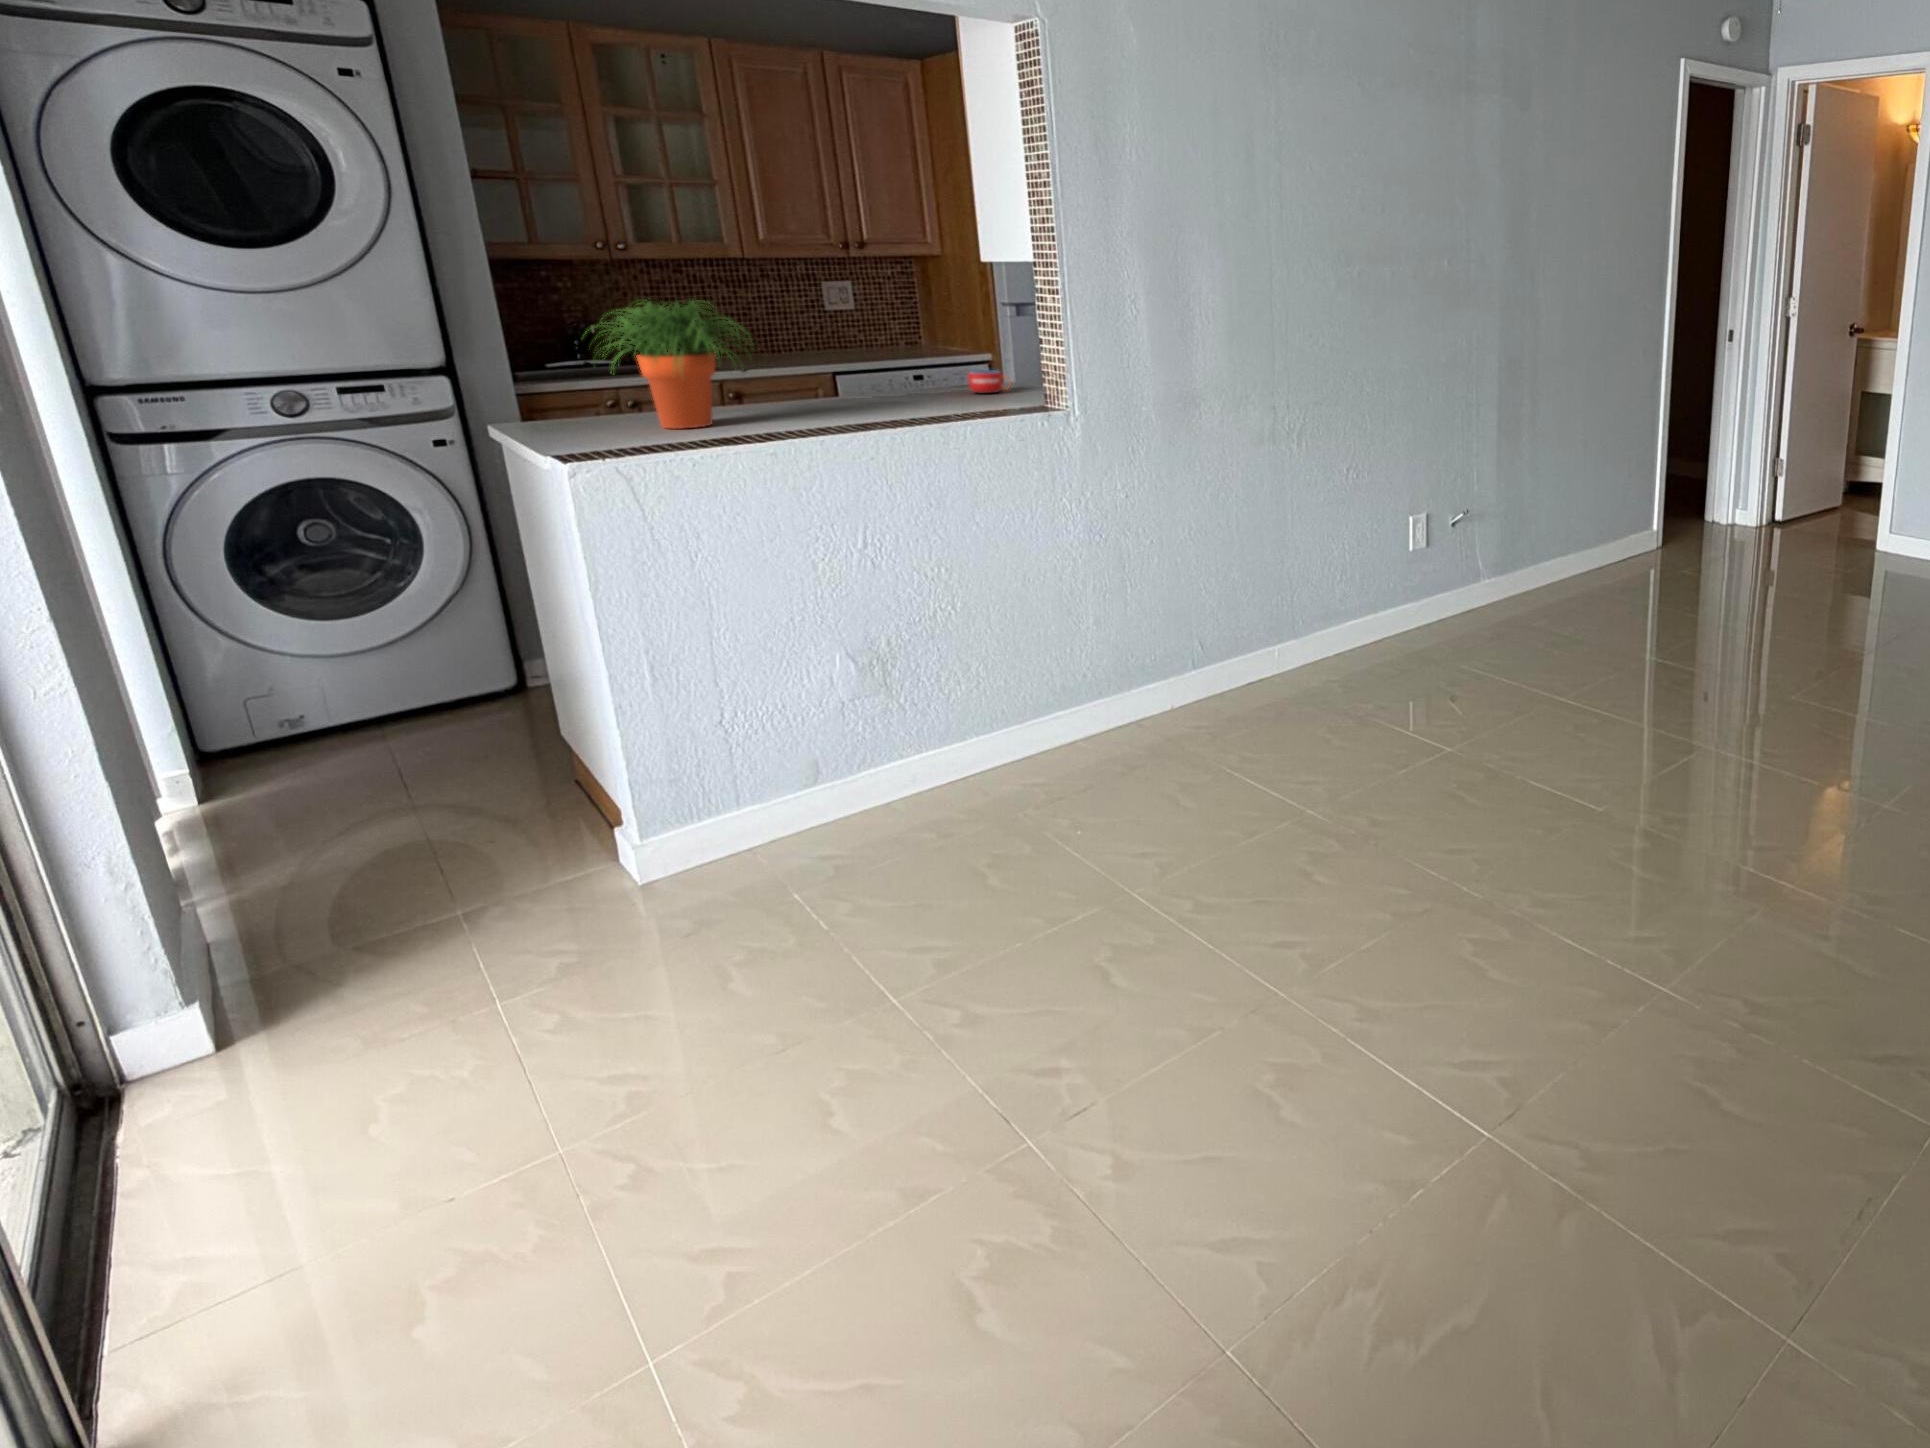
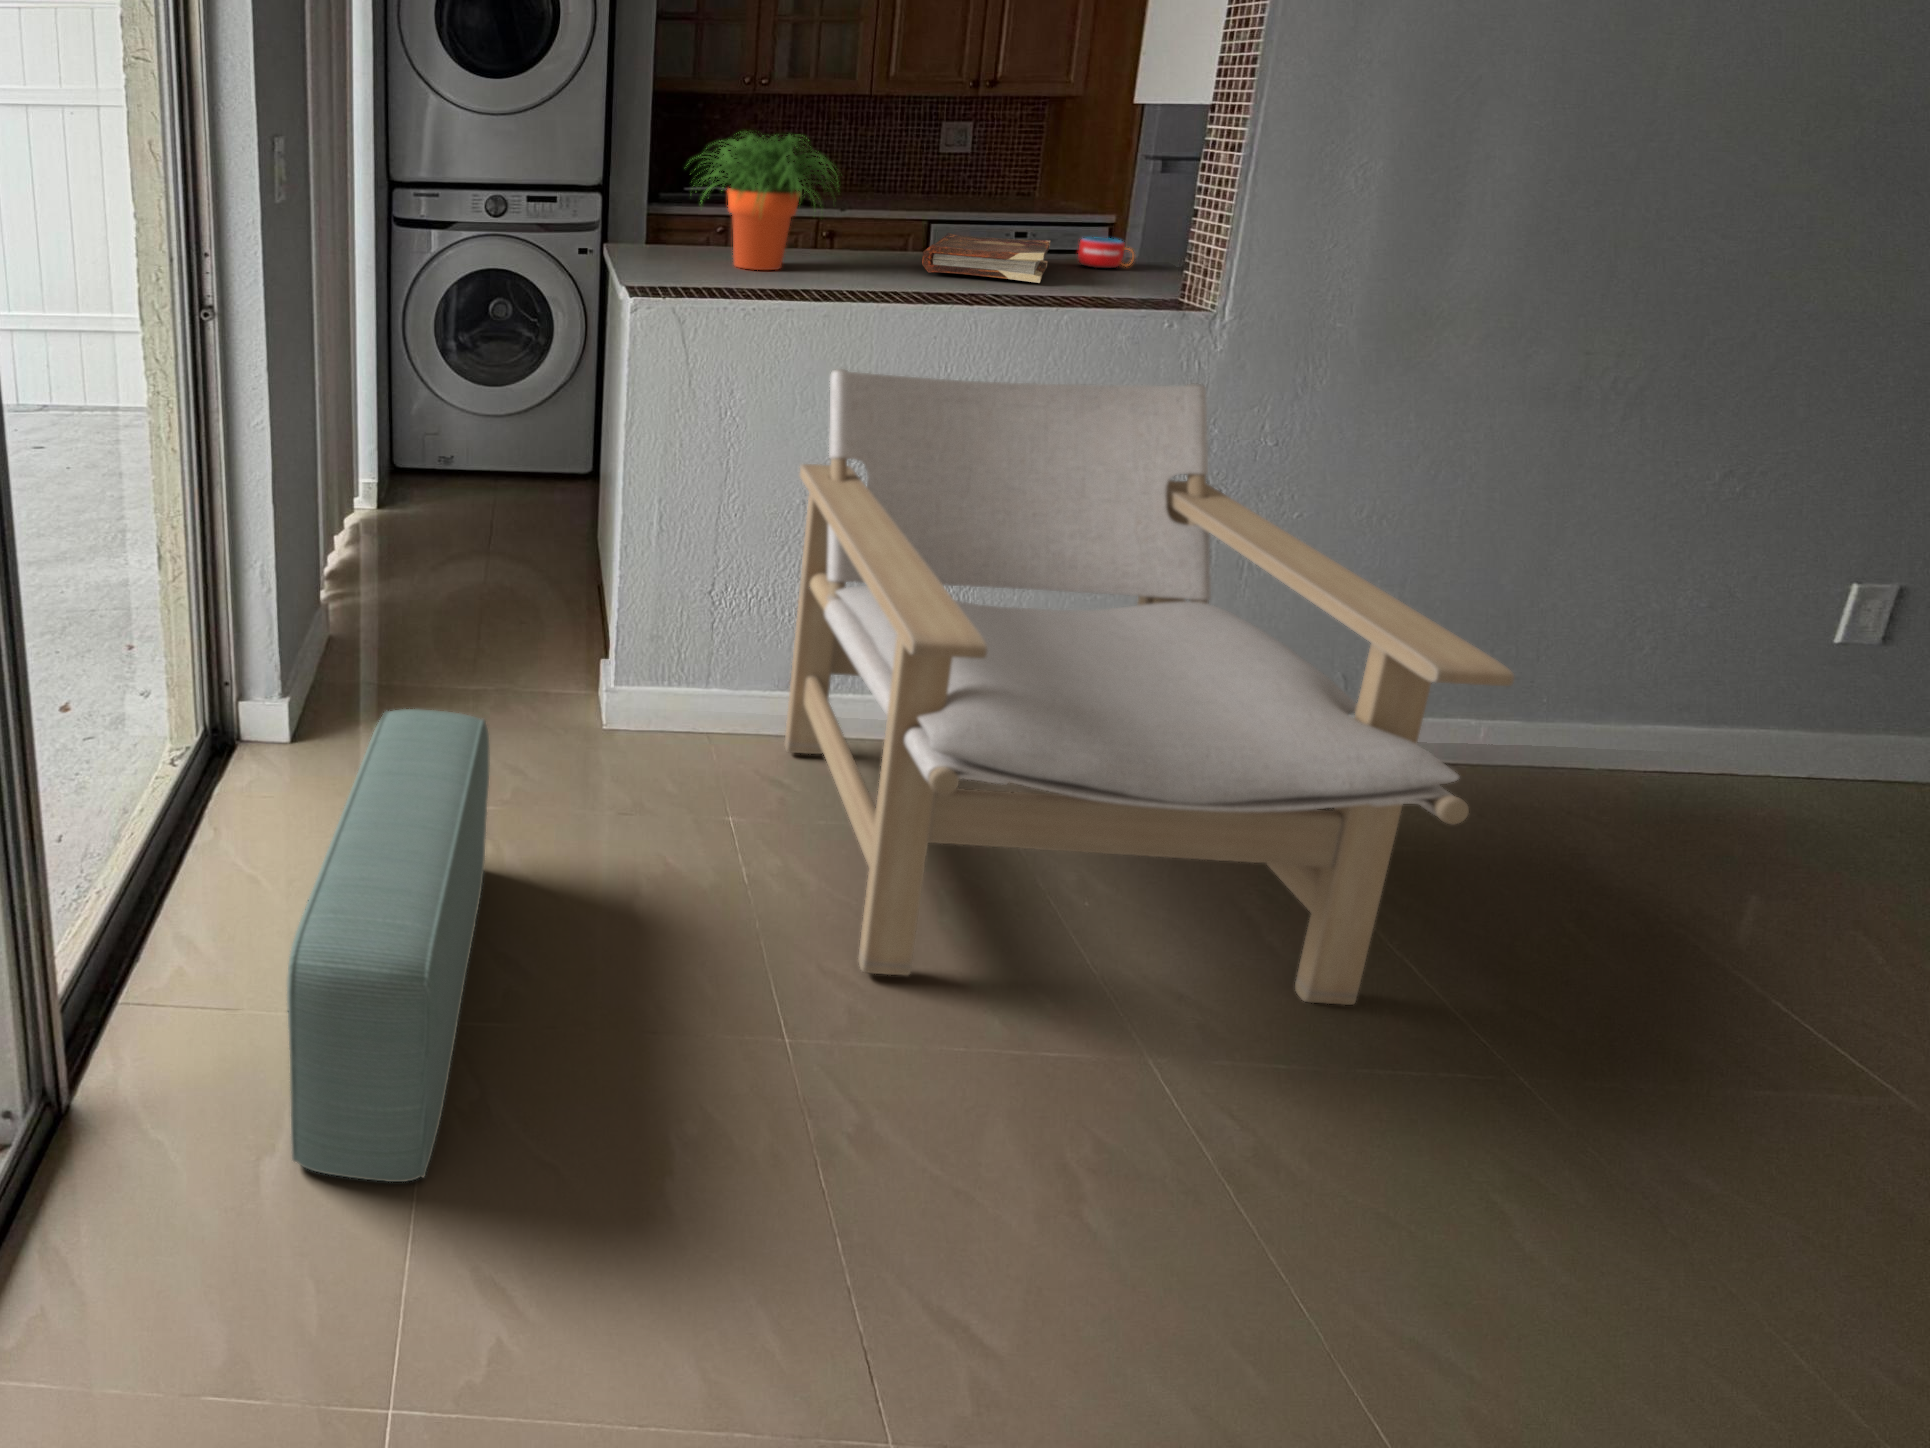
book: none [844,376,948,412] -> present [922,233,1050,283]
lounge chair: none [781,466,1264,942] -> present [785,369,1514,1005]
pouf: none [384,890,608,1313] -> present [287,709,490,1182]

